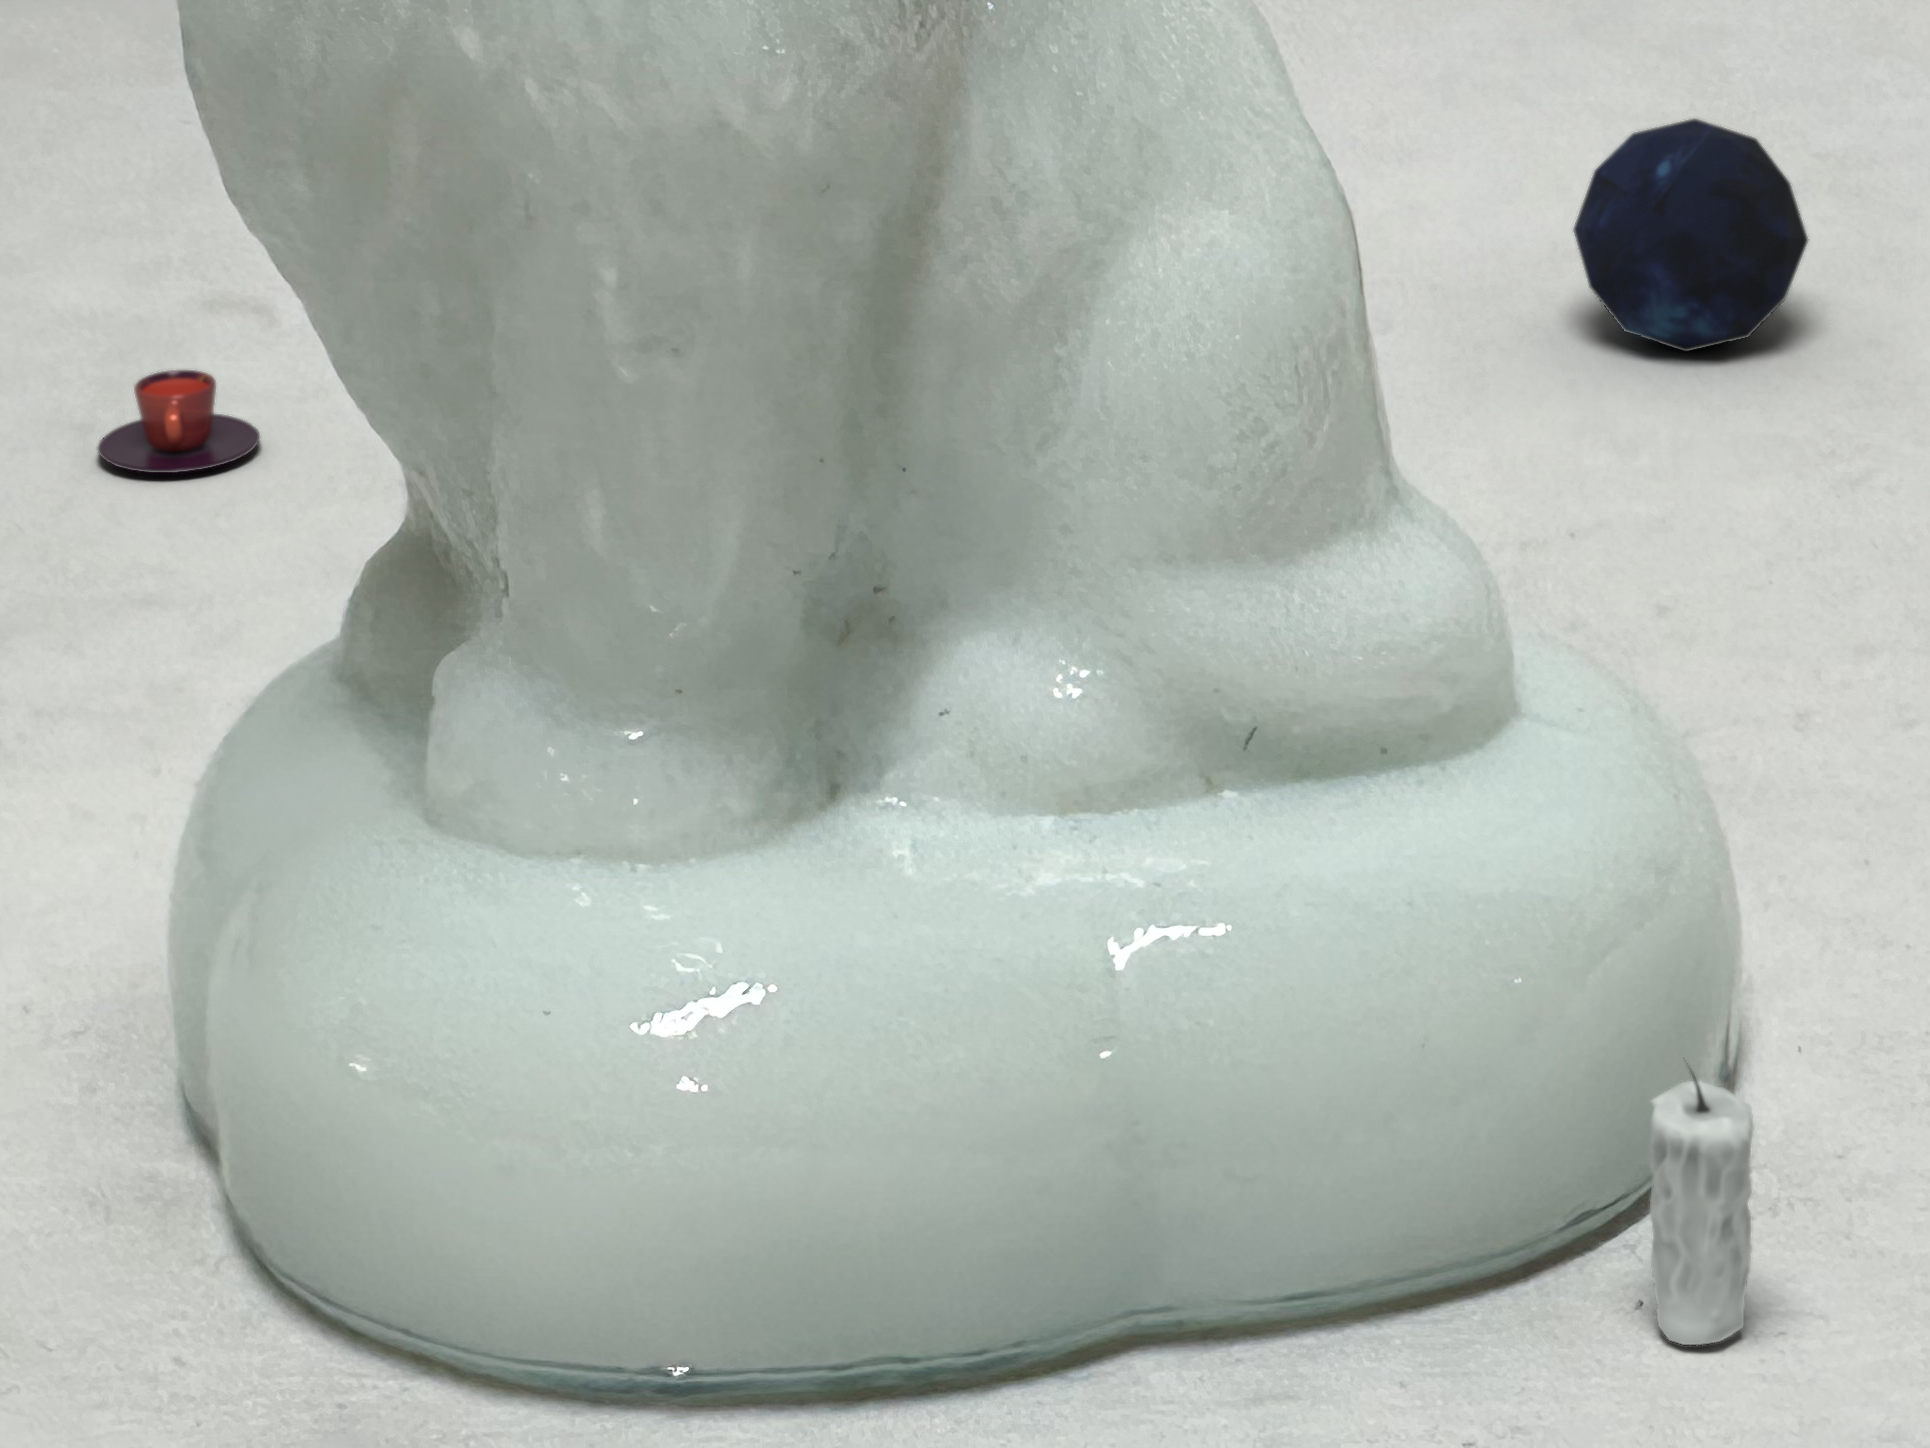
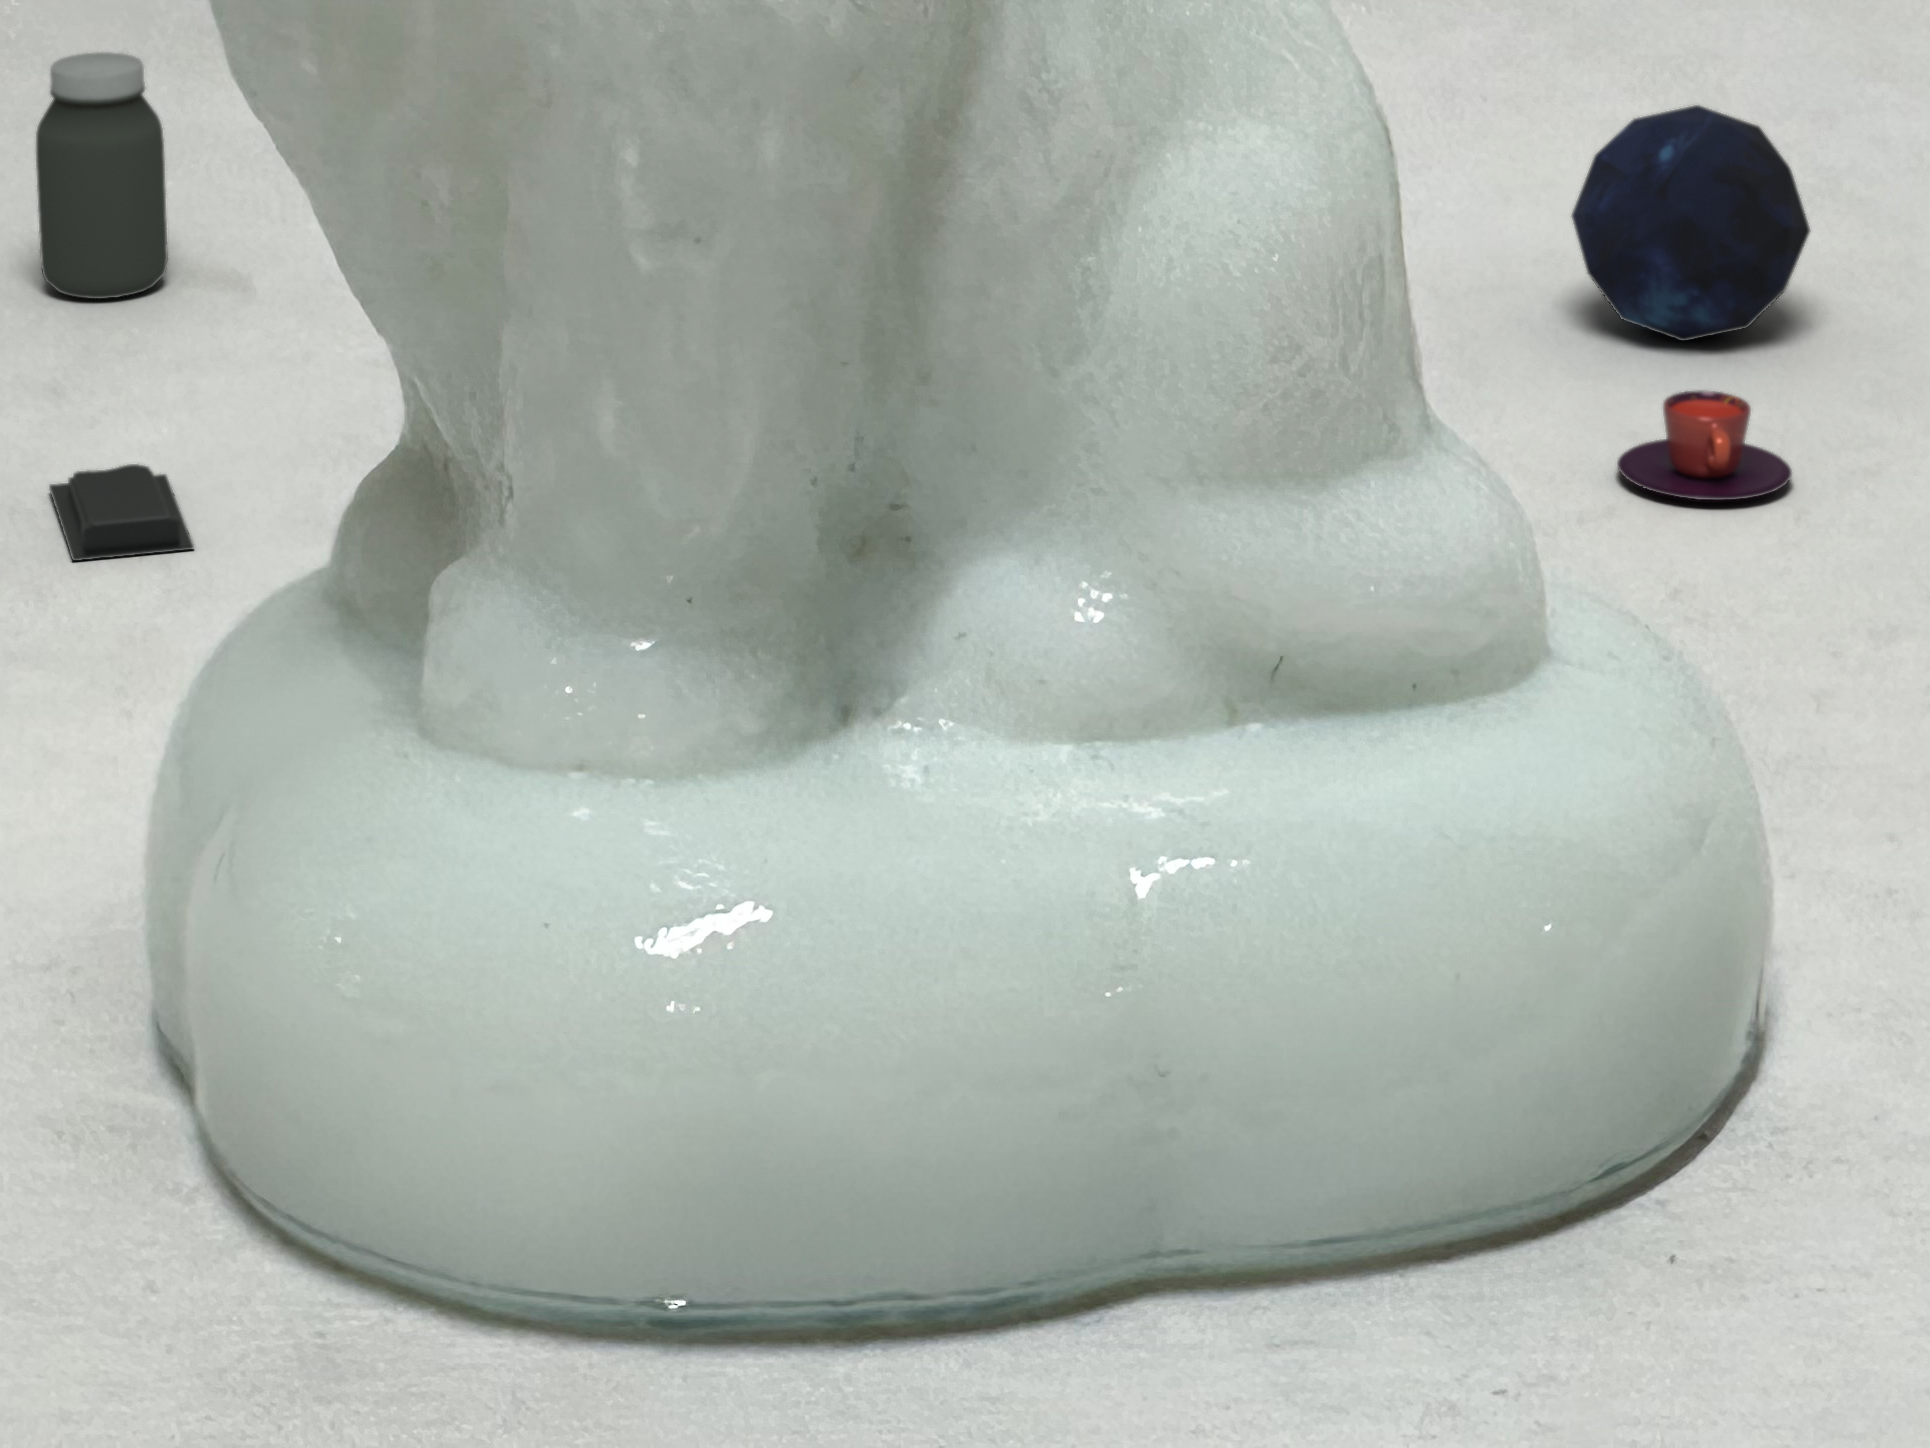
jar: none [65,100,197,342] -> present [36,52,168,299]
teacup: present [98,370,260,473] -> present [1617,391,1792,500]
soap bar: none [82,517,224,617] -> present [49,464,194,561]
candle: present [1650,1071,1753,1345] -> none [1687,1000,1798,1303]

